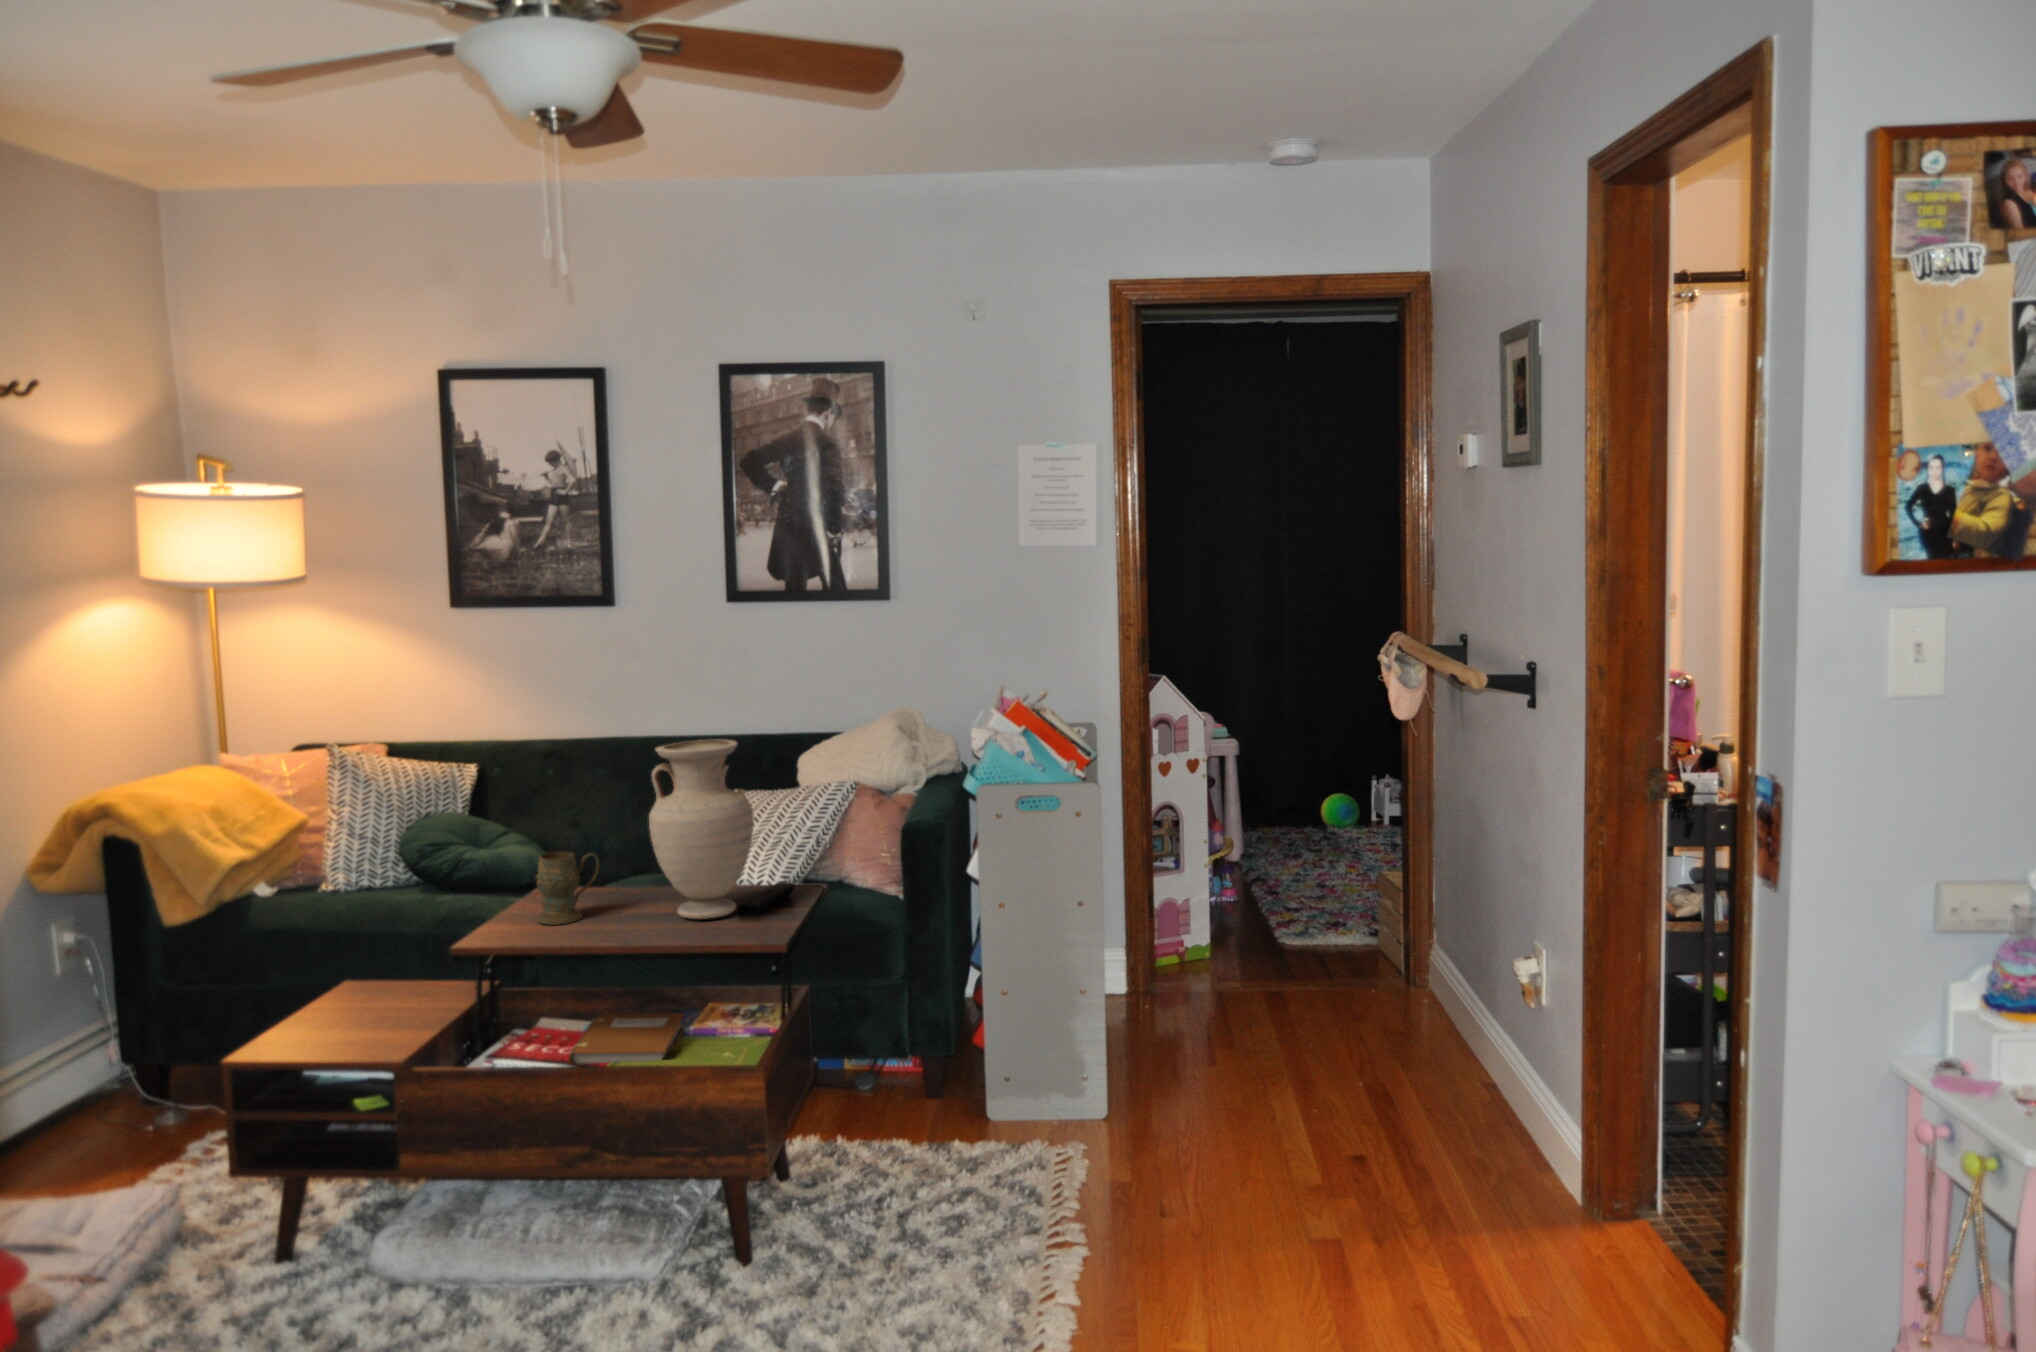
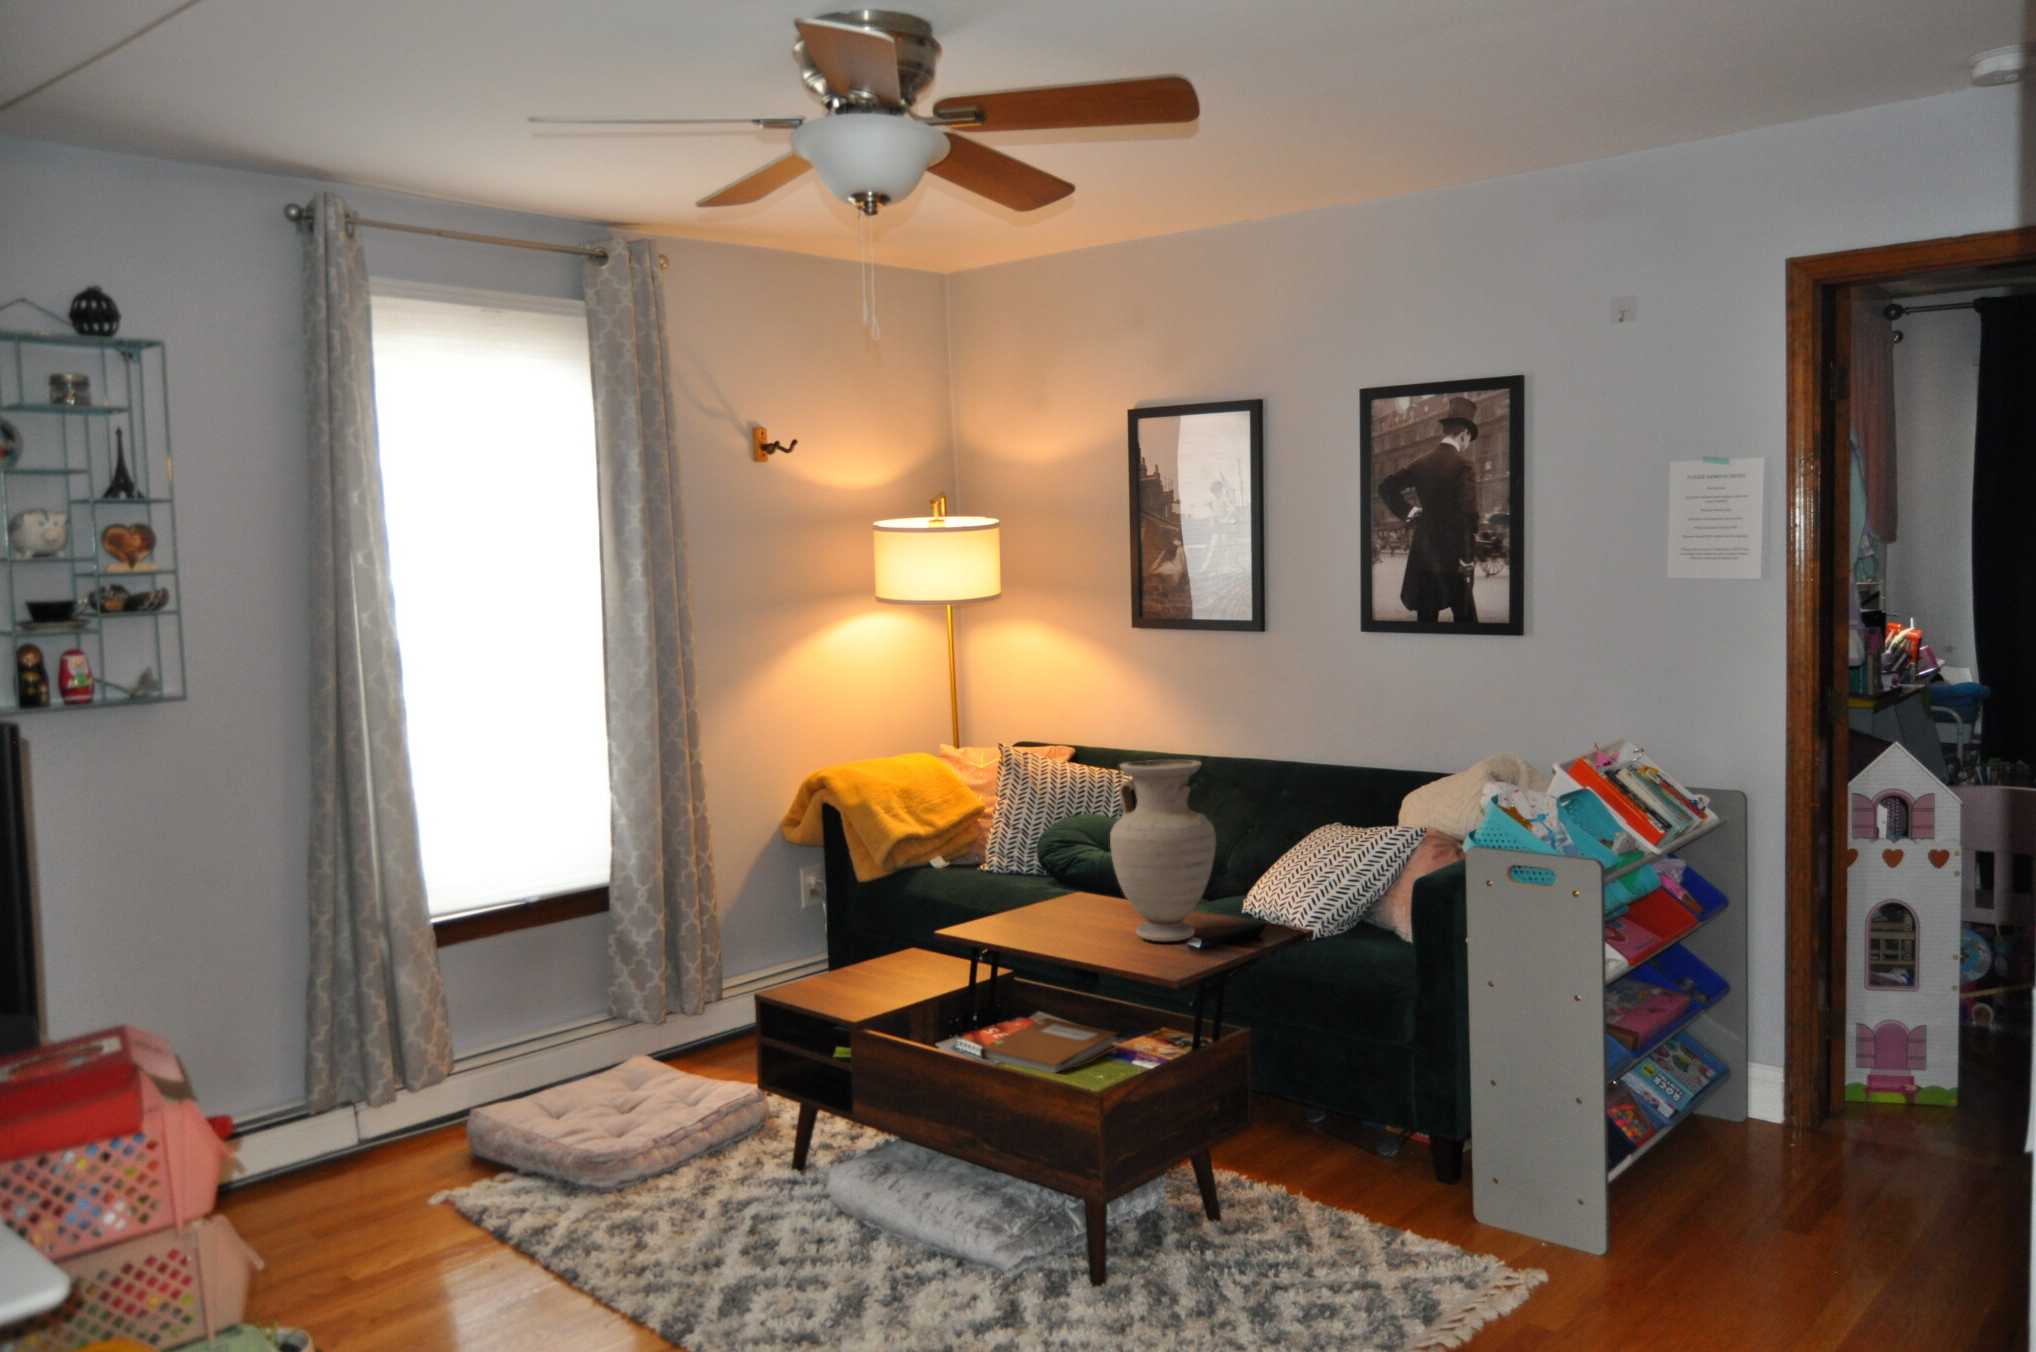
mug: present [536,852,599,925] -> none [1027,855,1086,925]

